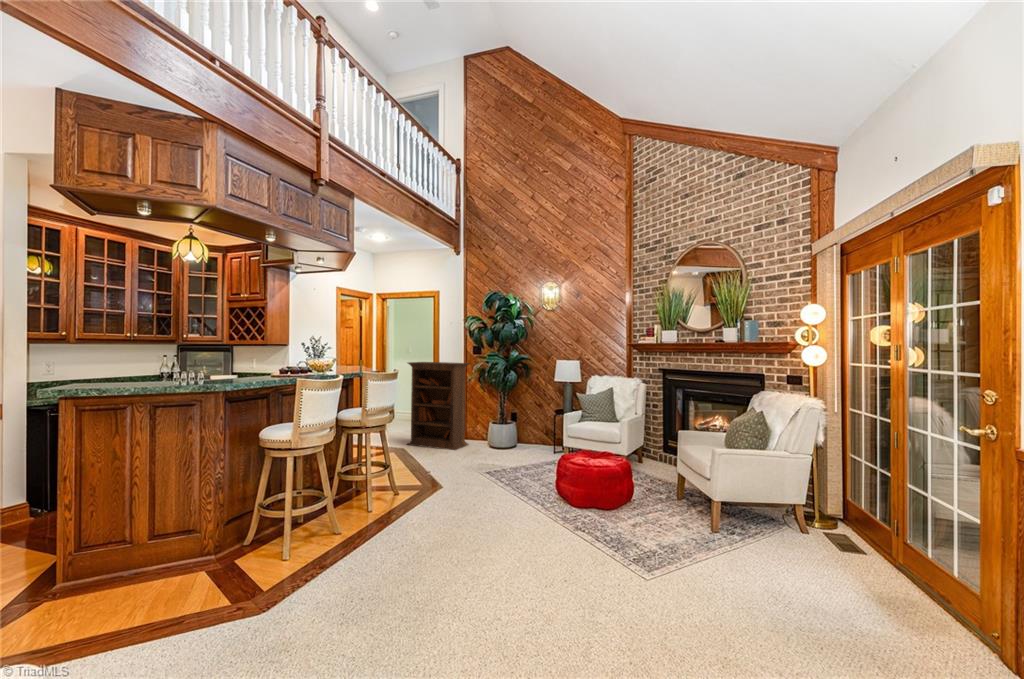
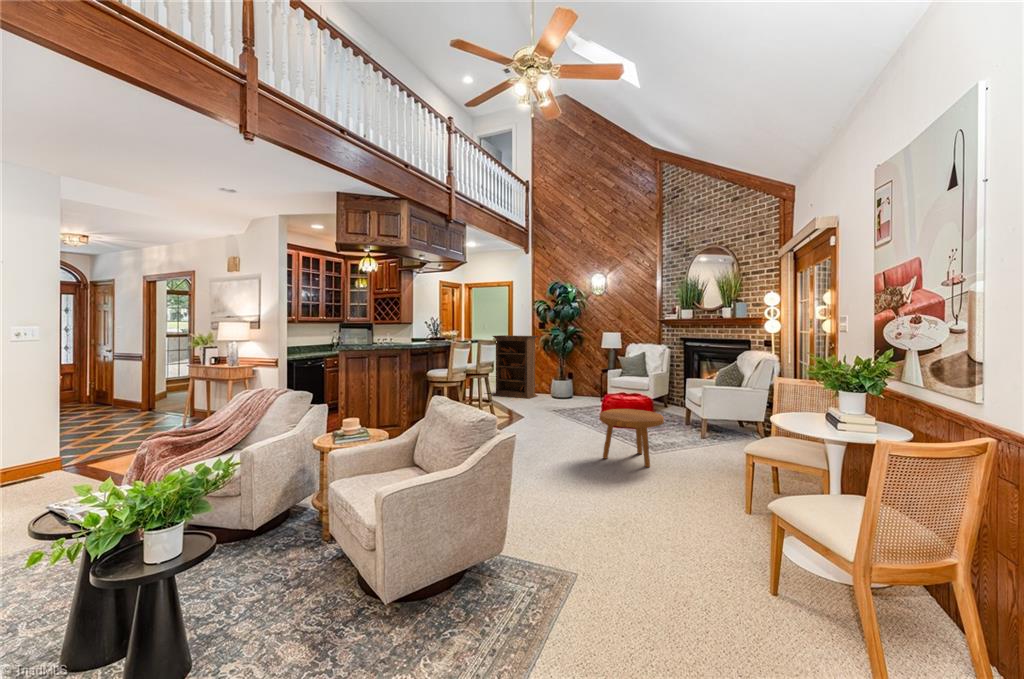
footstool: none [556,504,681,644] -> present [599,409,664,467]

